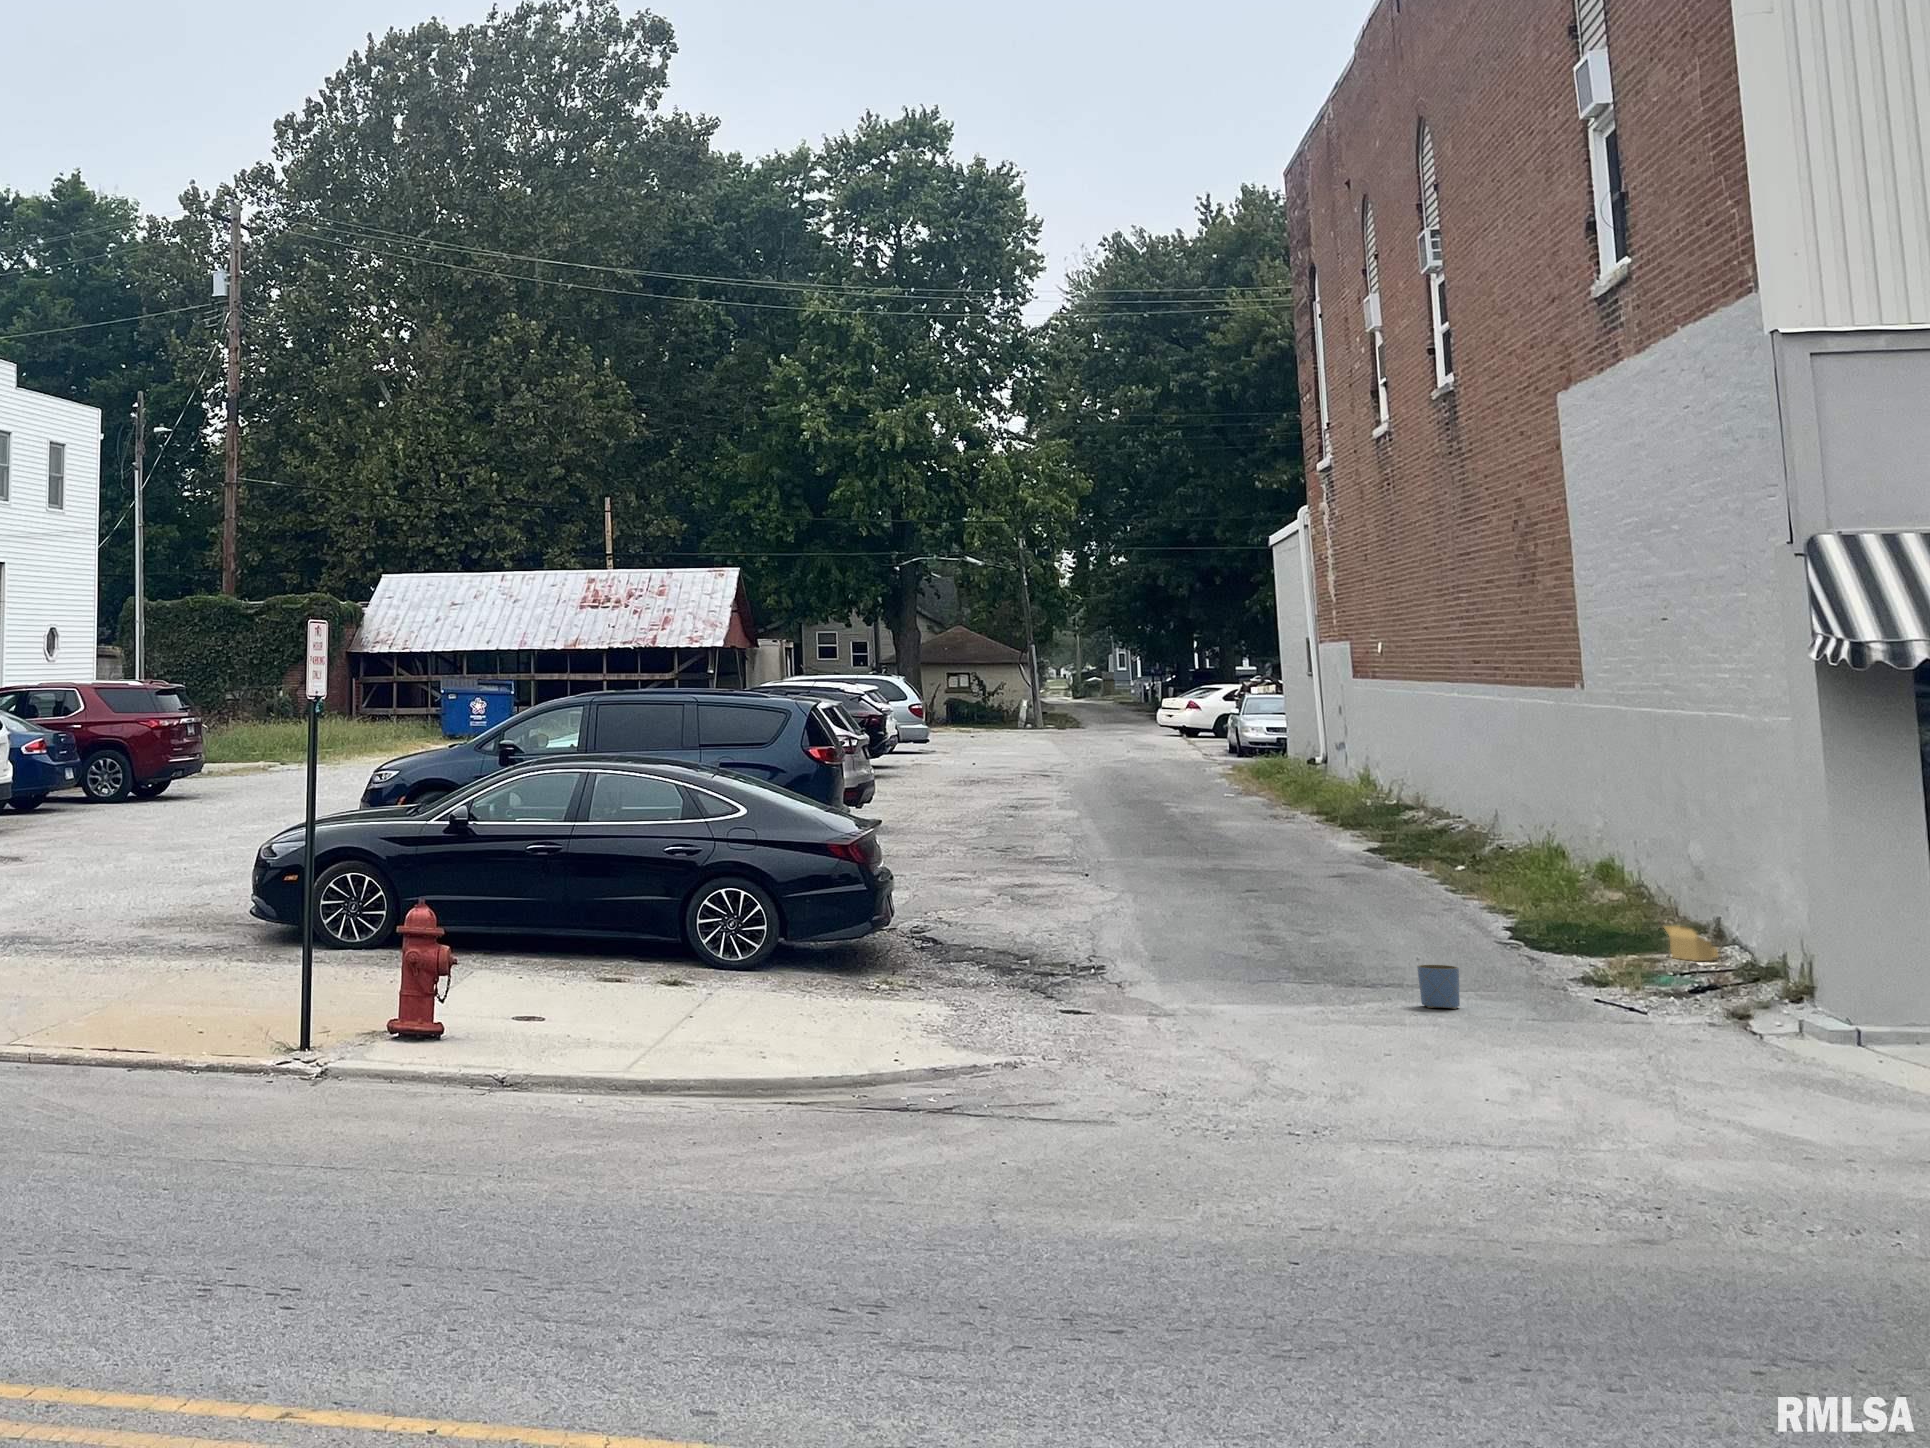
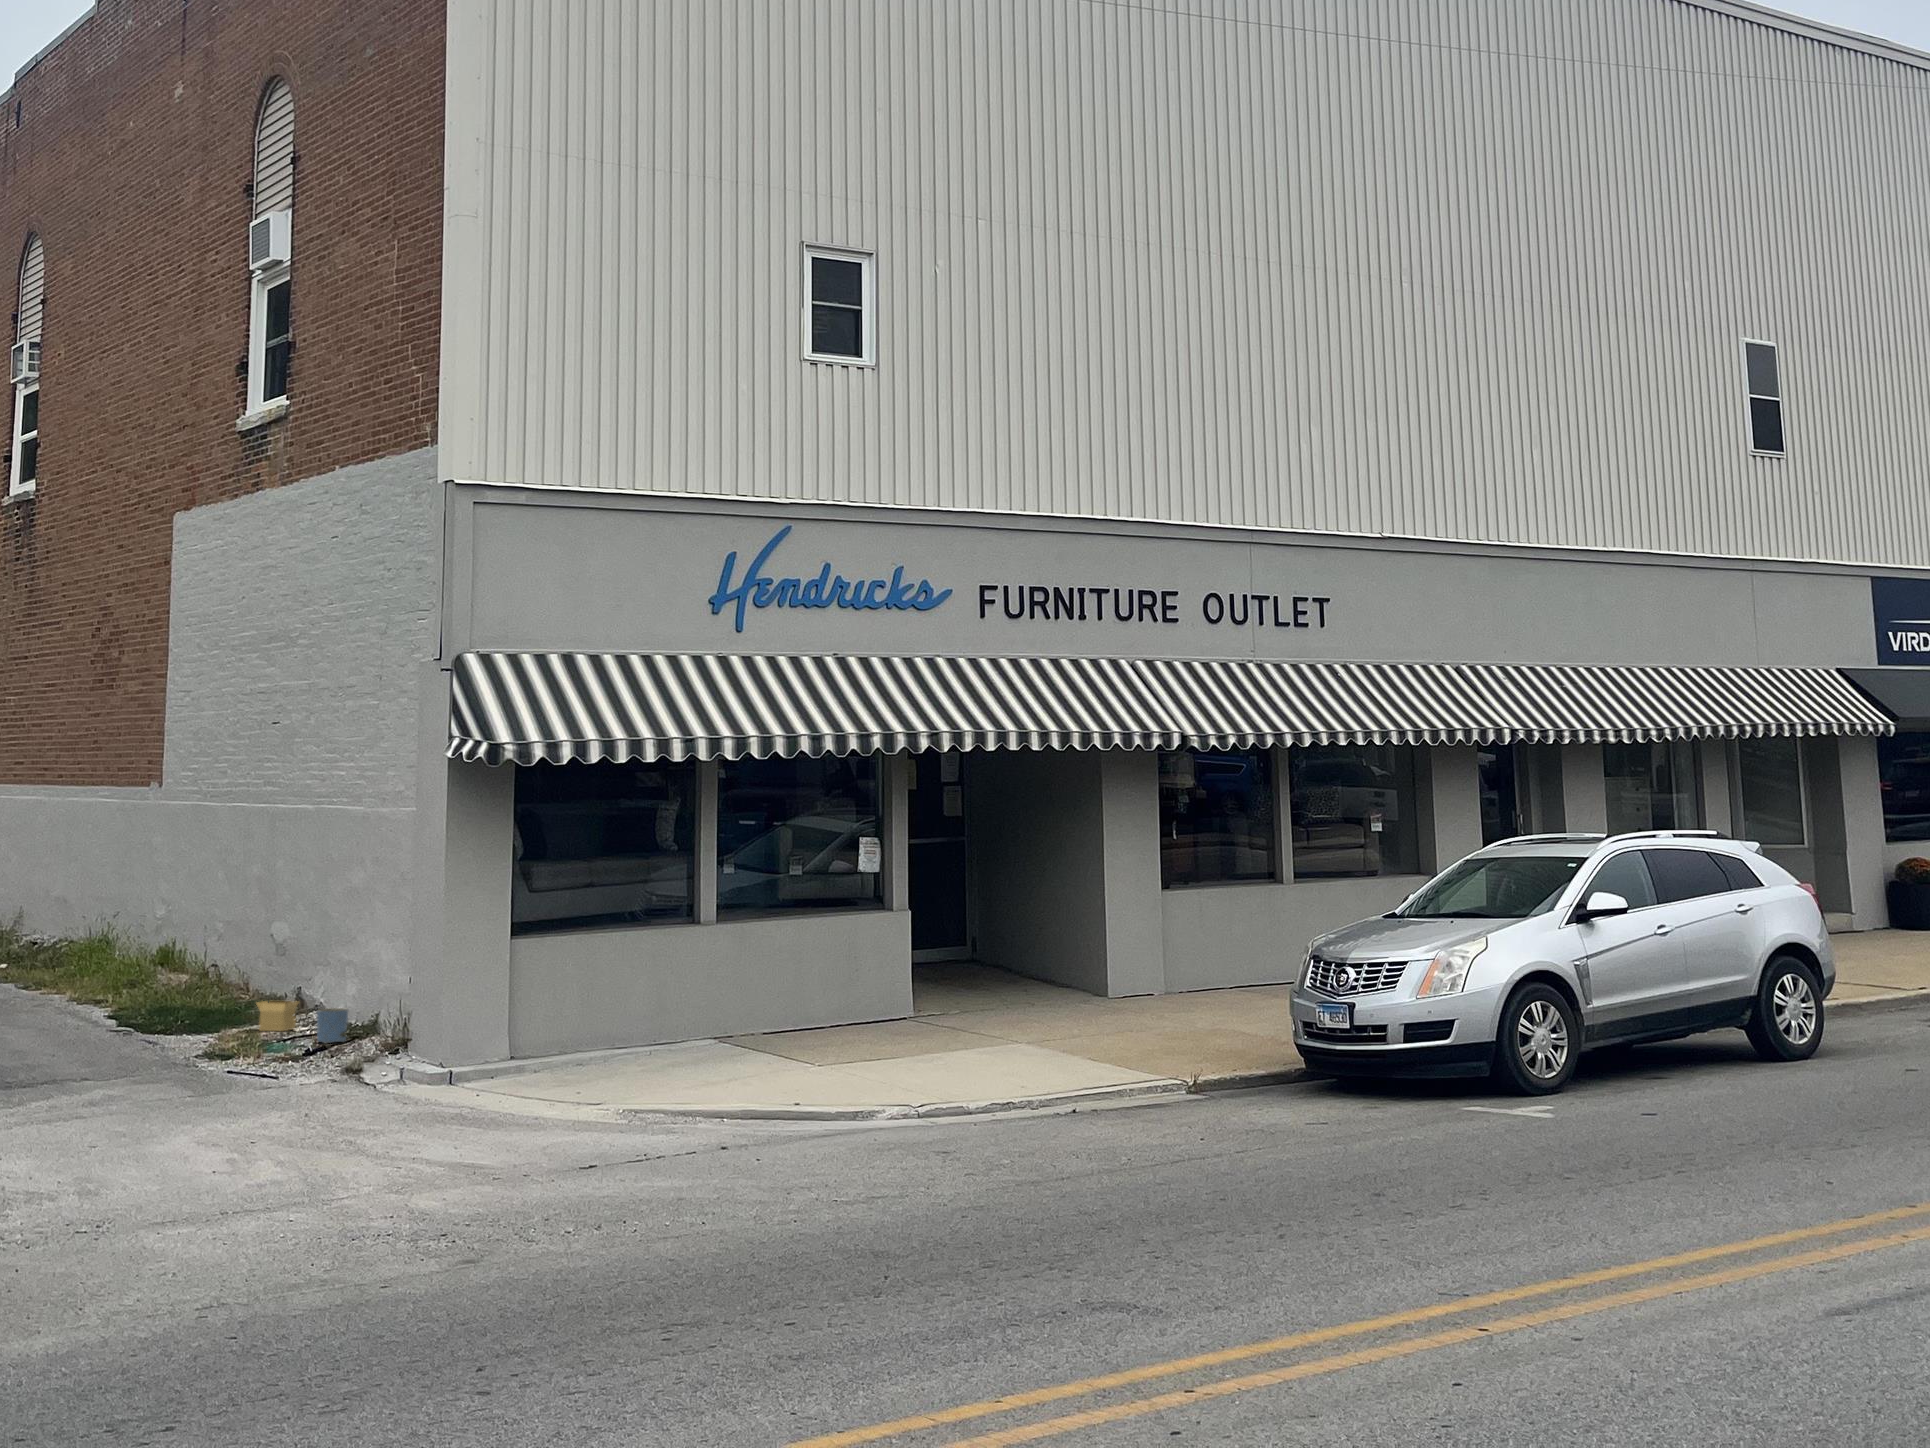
planter: present [1417,965,1460,1009] -> present [317,1008,348,1044]

